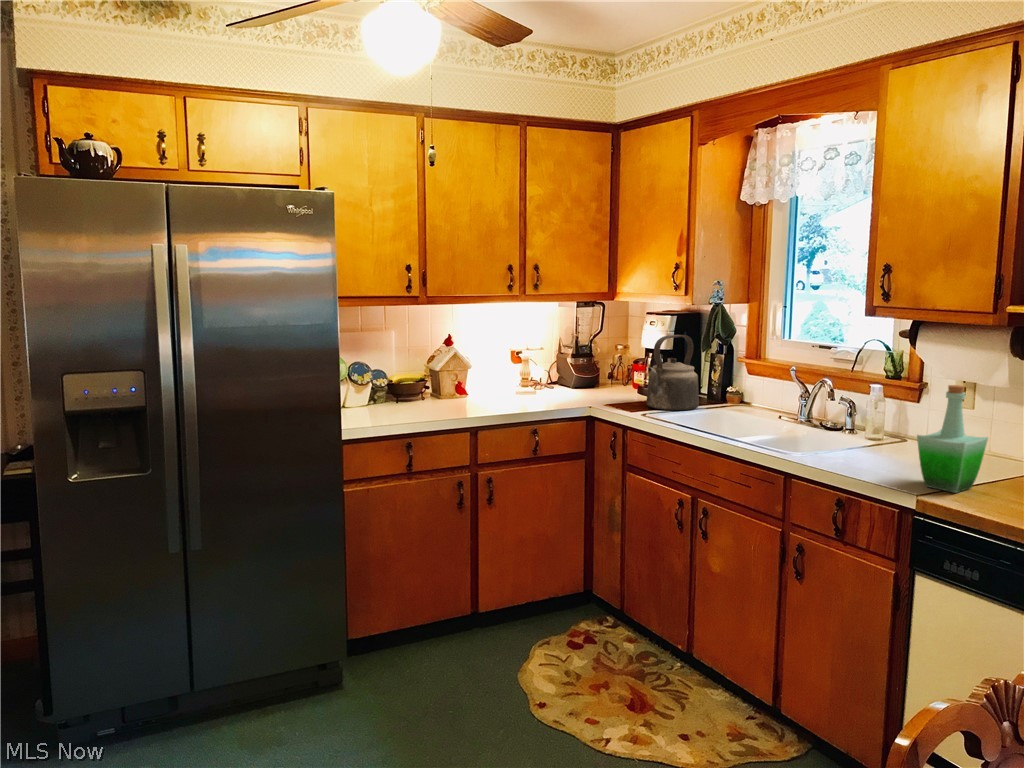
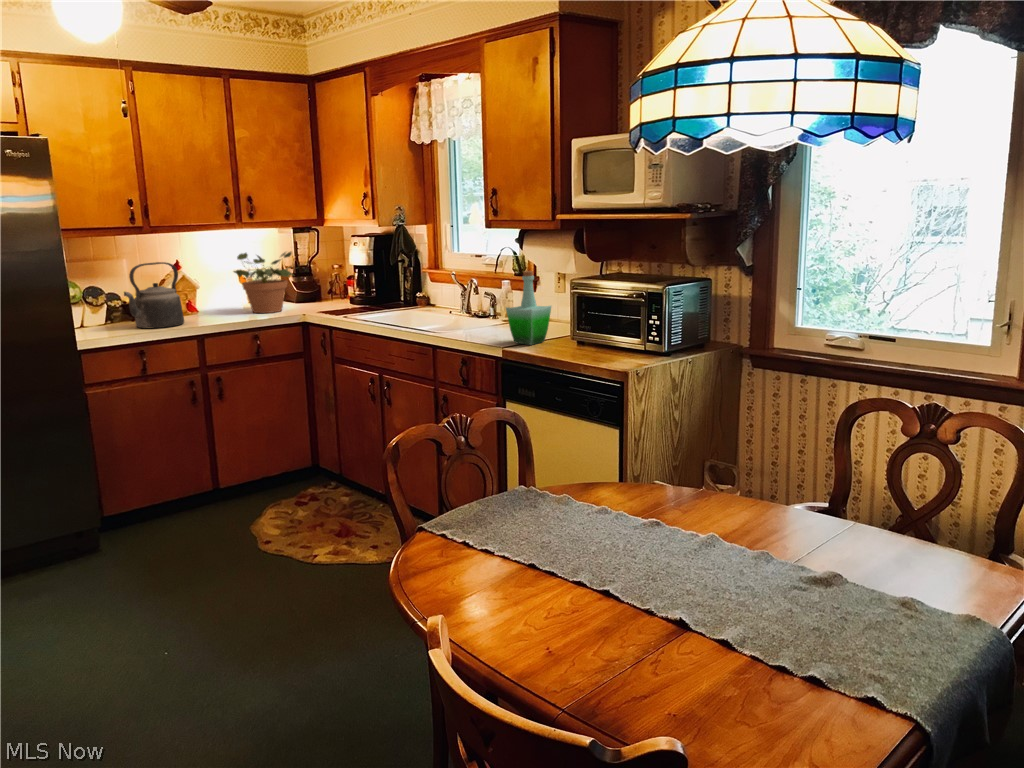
potted plant: none [510,328,590,402] -> present [234,252,293,313]
kettle: present [646,335,699,410] -> present [124,262,184,328]

